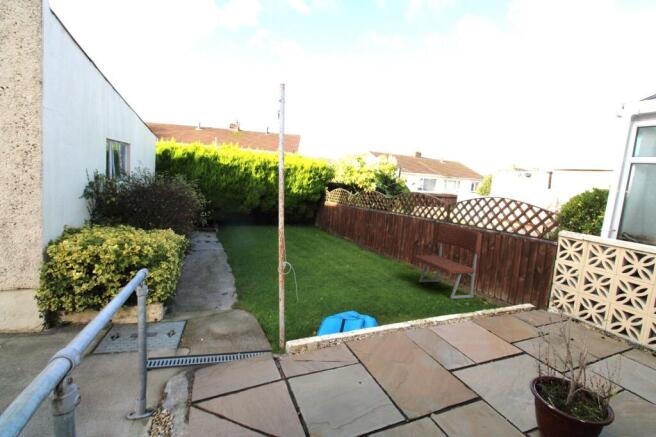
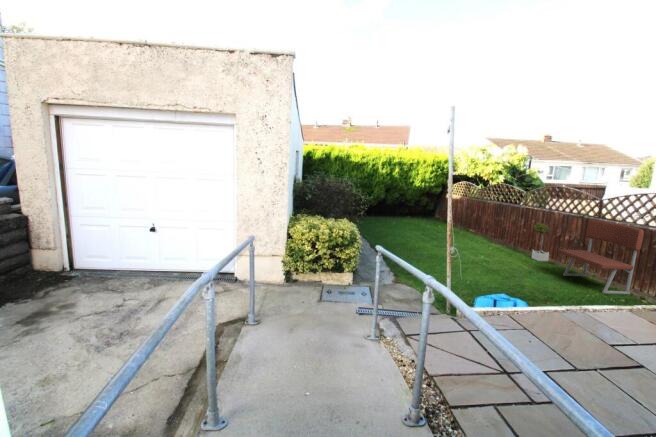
potted tree: none [394,228,411,268] -> present [532,223,551,261]

